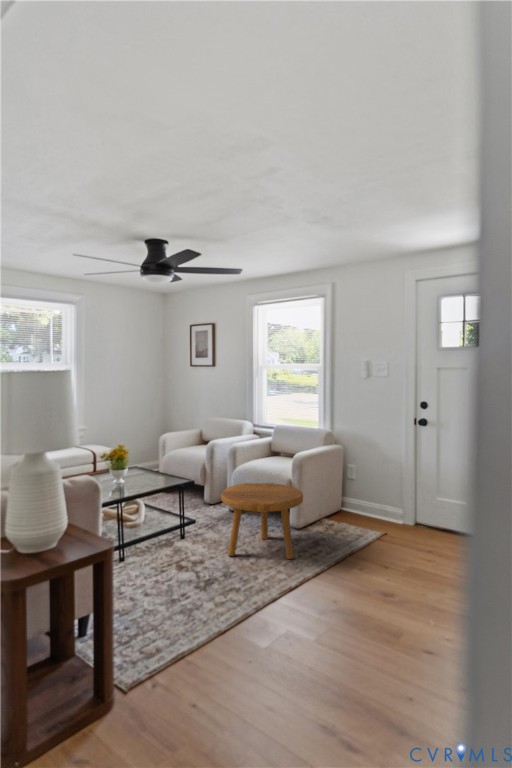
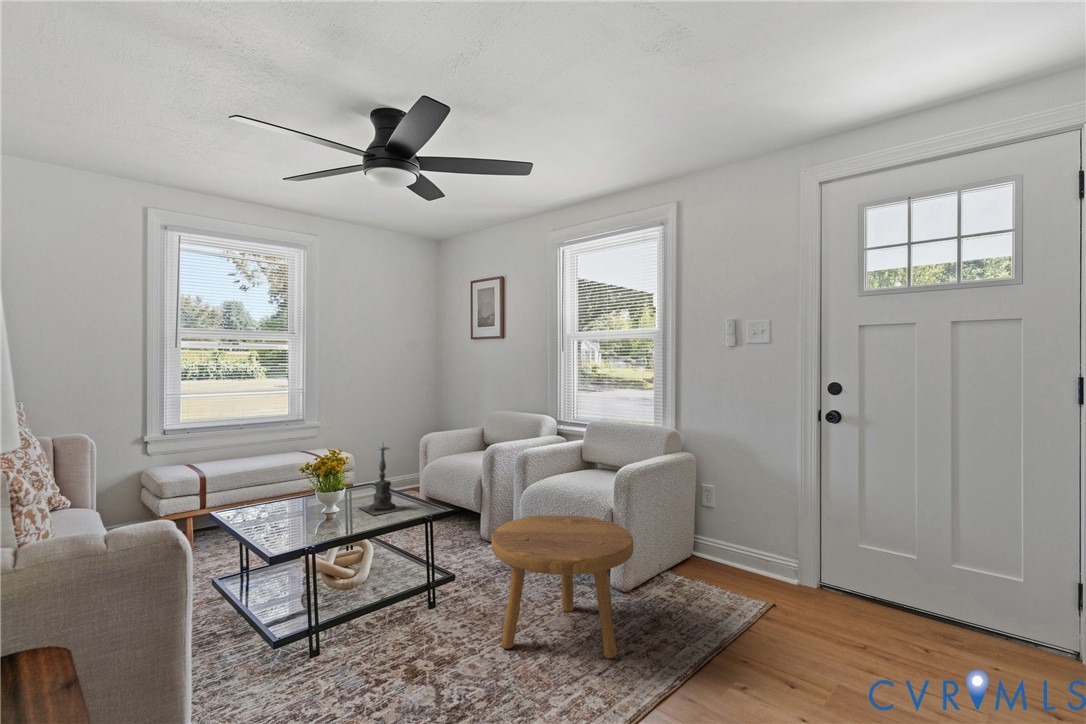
candle holder: none [134,437,164,484] -> present [359,445,404,515]

